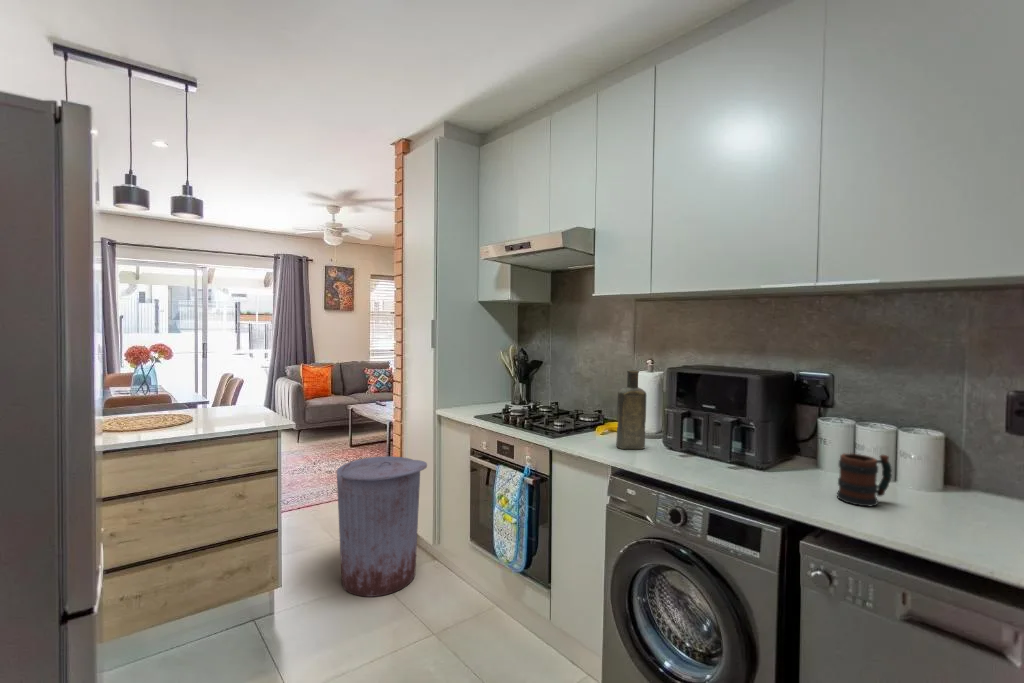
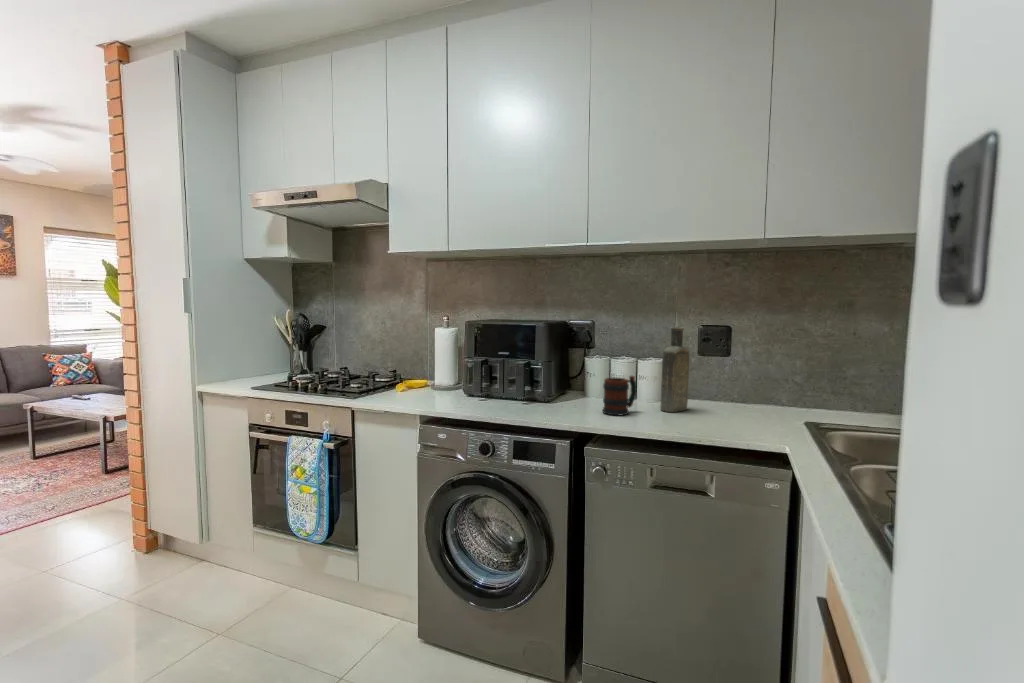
bottle: present [616,370,646,449] -> present [660,327,689,412]
trash can: present [337,456,427,597] -> none [47,450,189,629]

